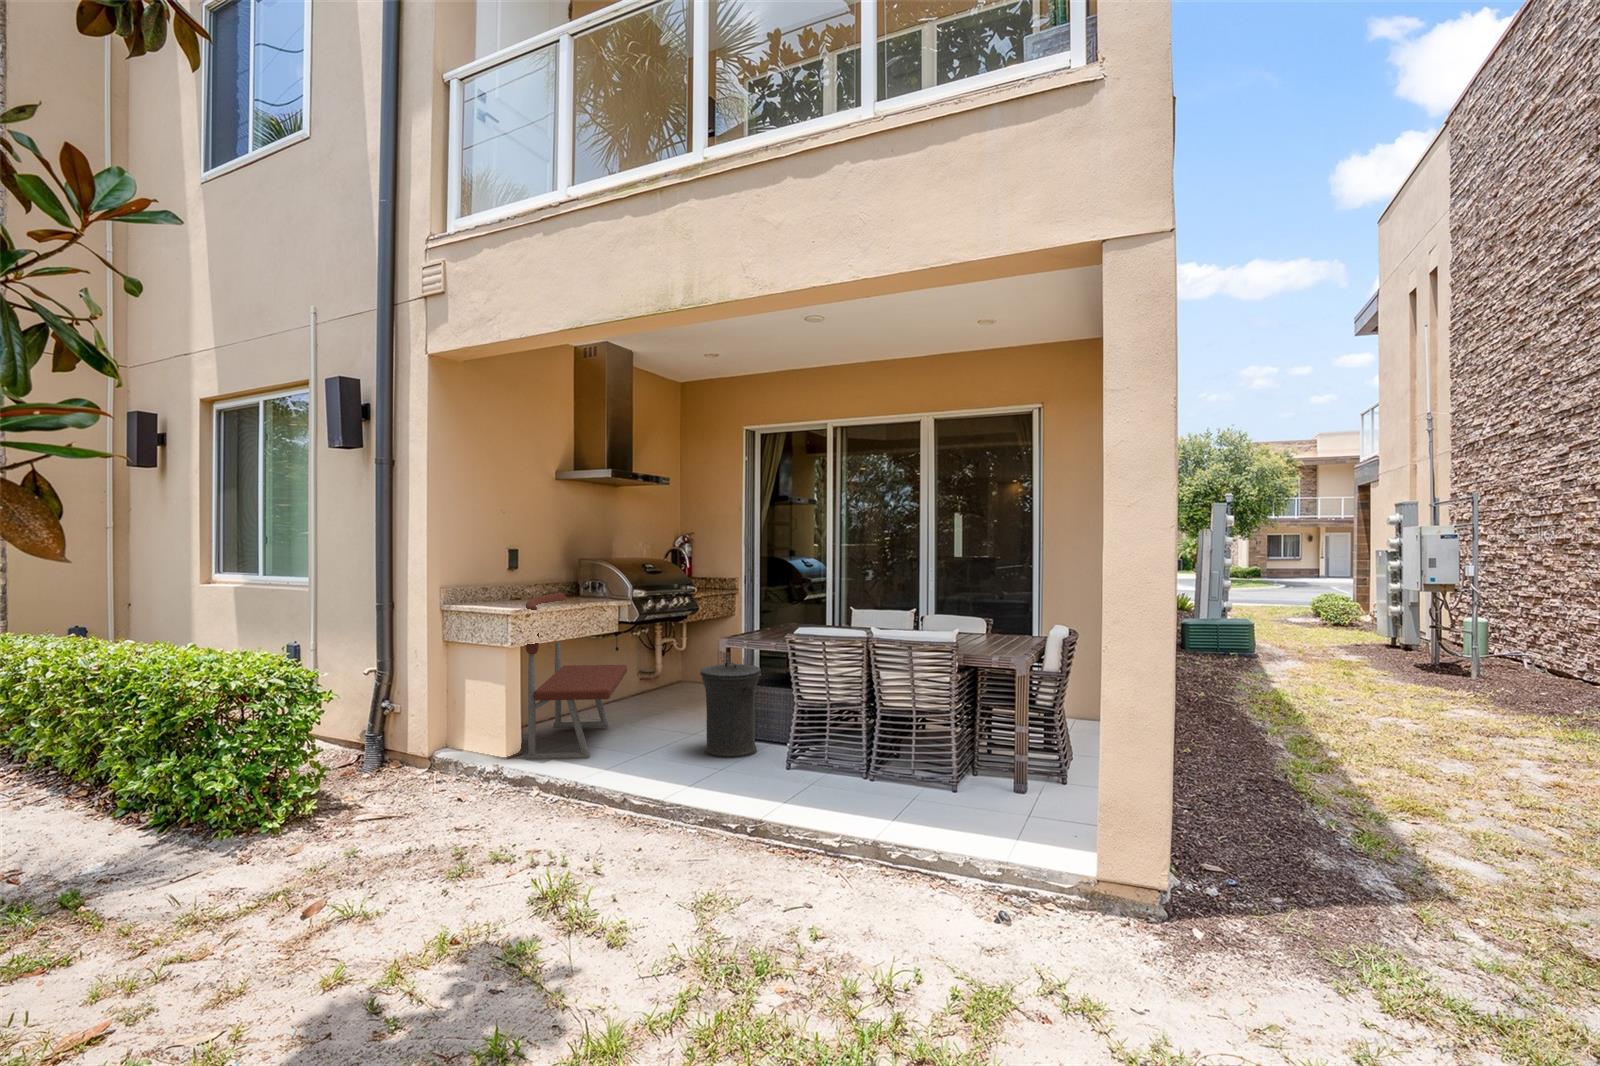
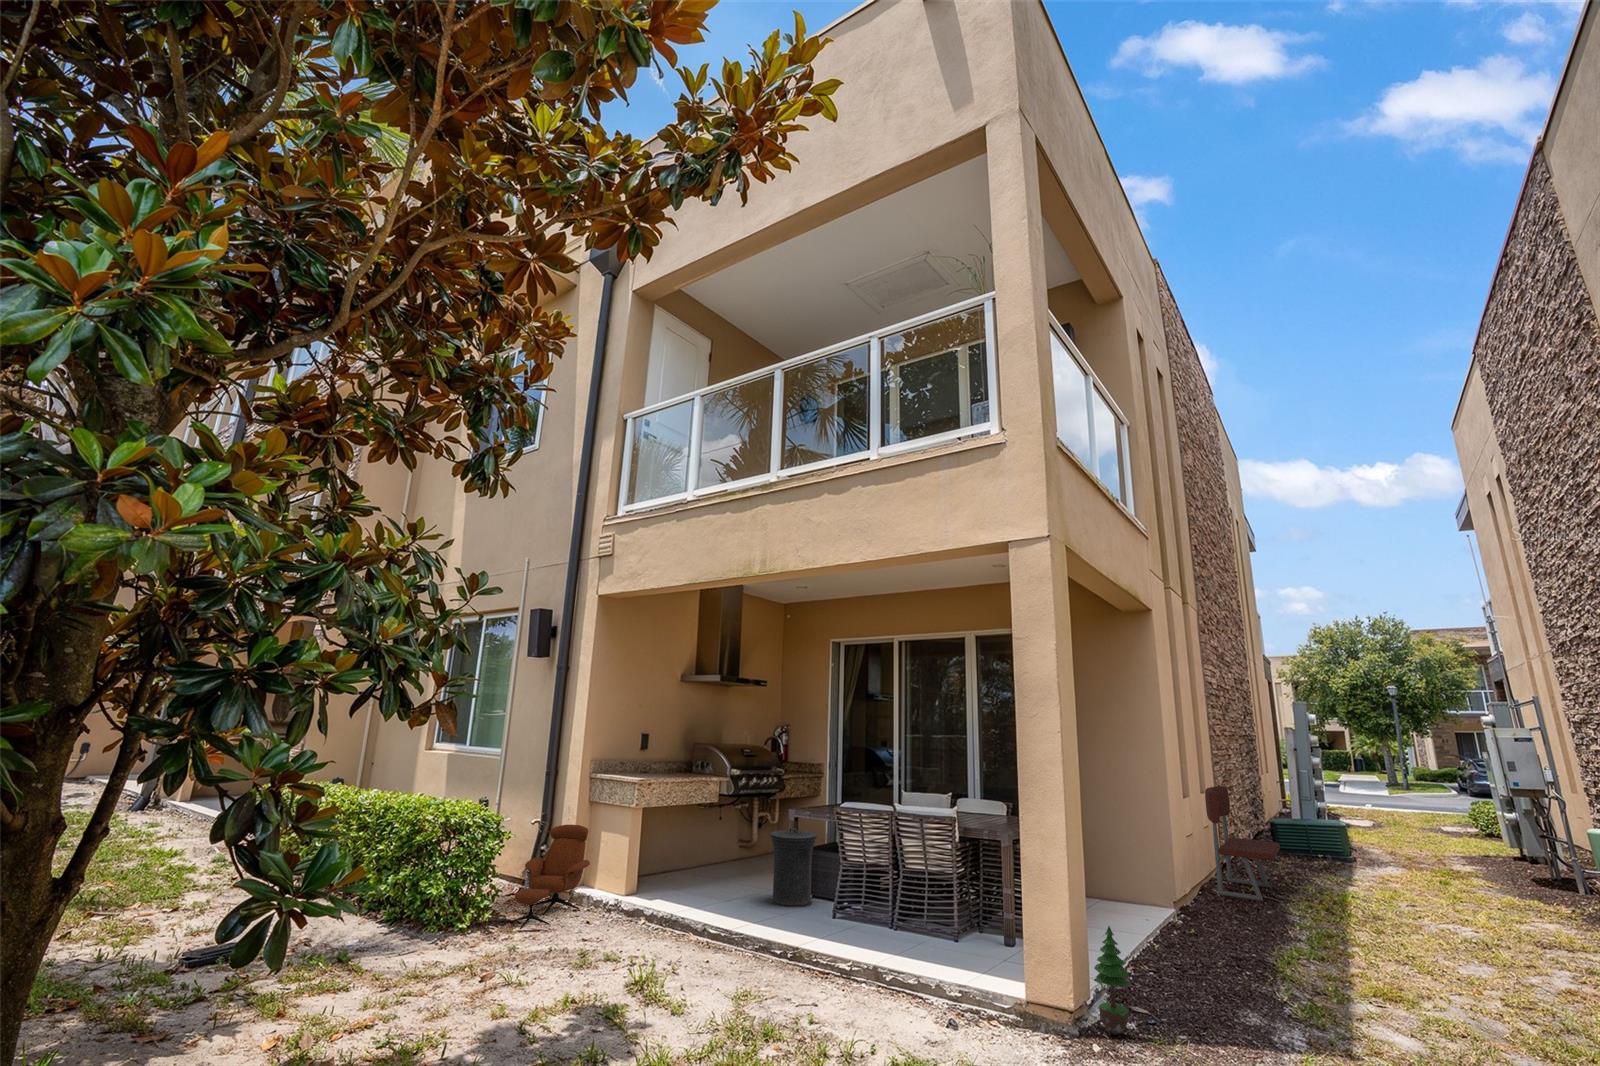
bench: present [525,593,627,760] -> present [1205,786,1280,901]
lounge chair: none [344,675,455,822] -> present [510,825,590,929]
potted tree: none [1175,777,1227,906] -> present [1094,926,1131,1035]

